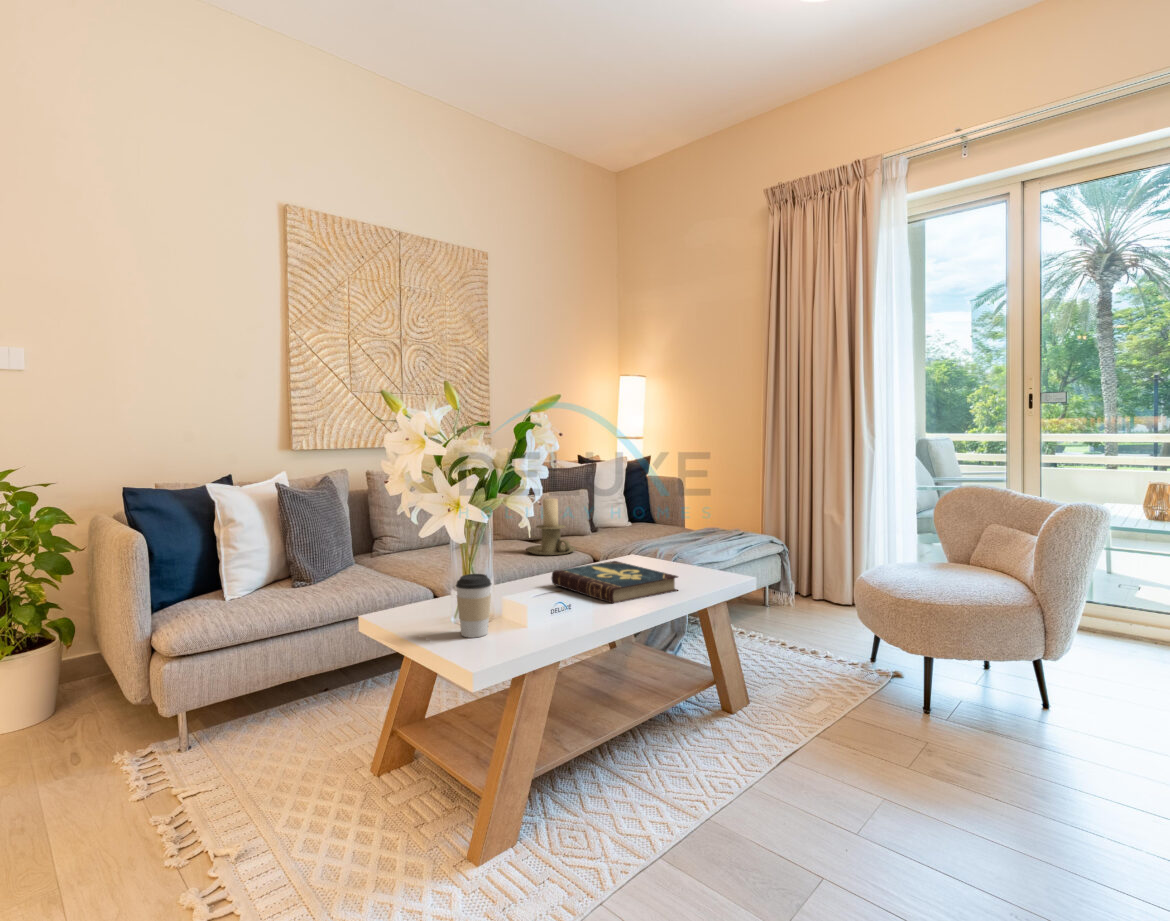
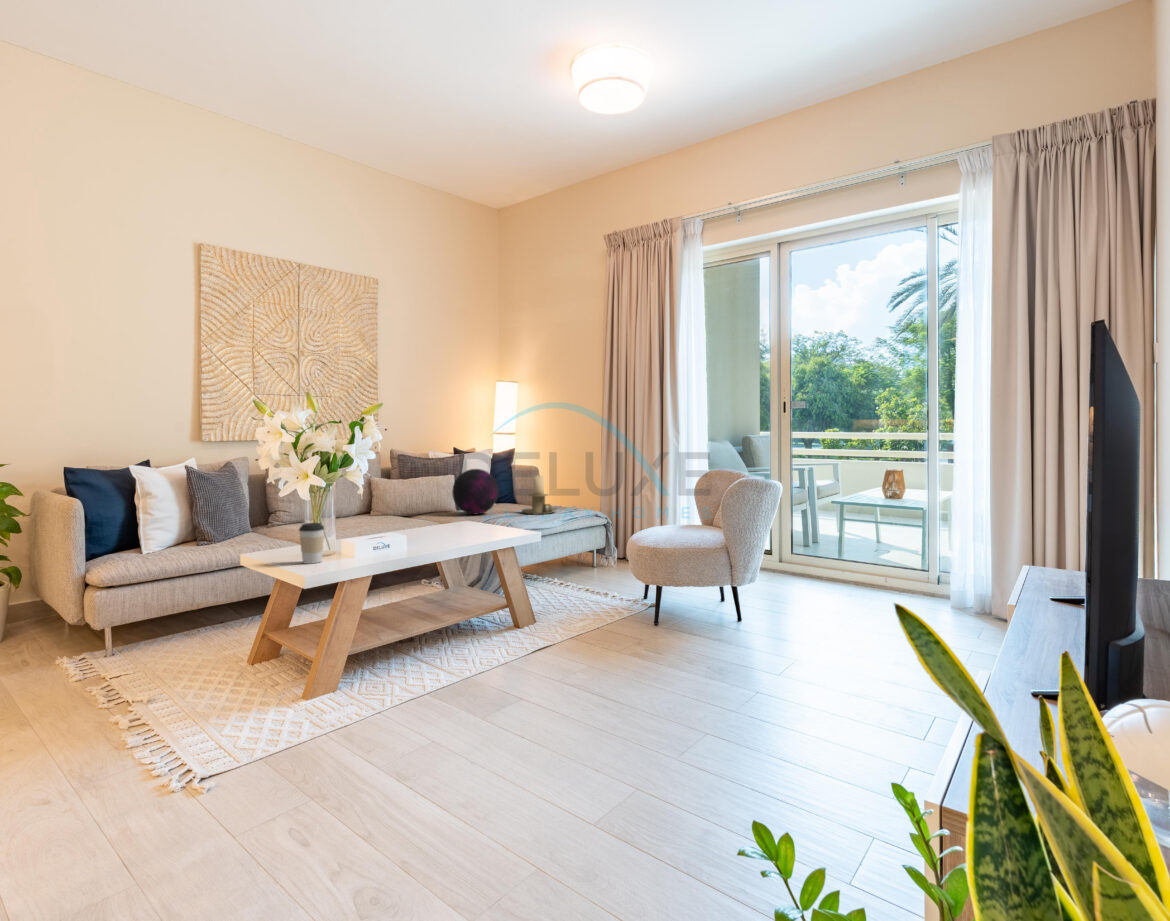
decorative orb: none [591,483,649,540] -> present [452,469,499,514]
candle holder: present [526,498,576,556] -> present [522,476,556,514]
book: present [552,561,678,604] -> none [390,523,478,549]

